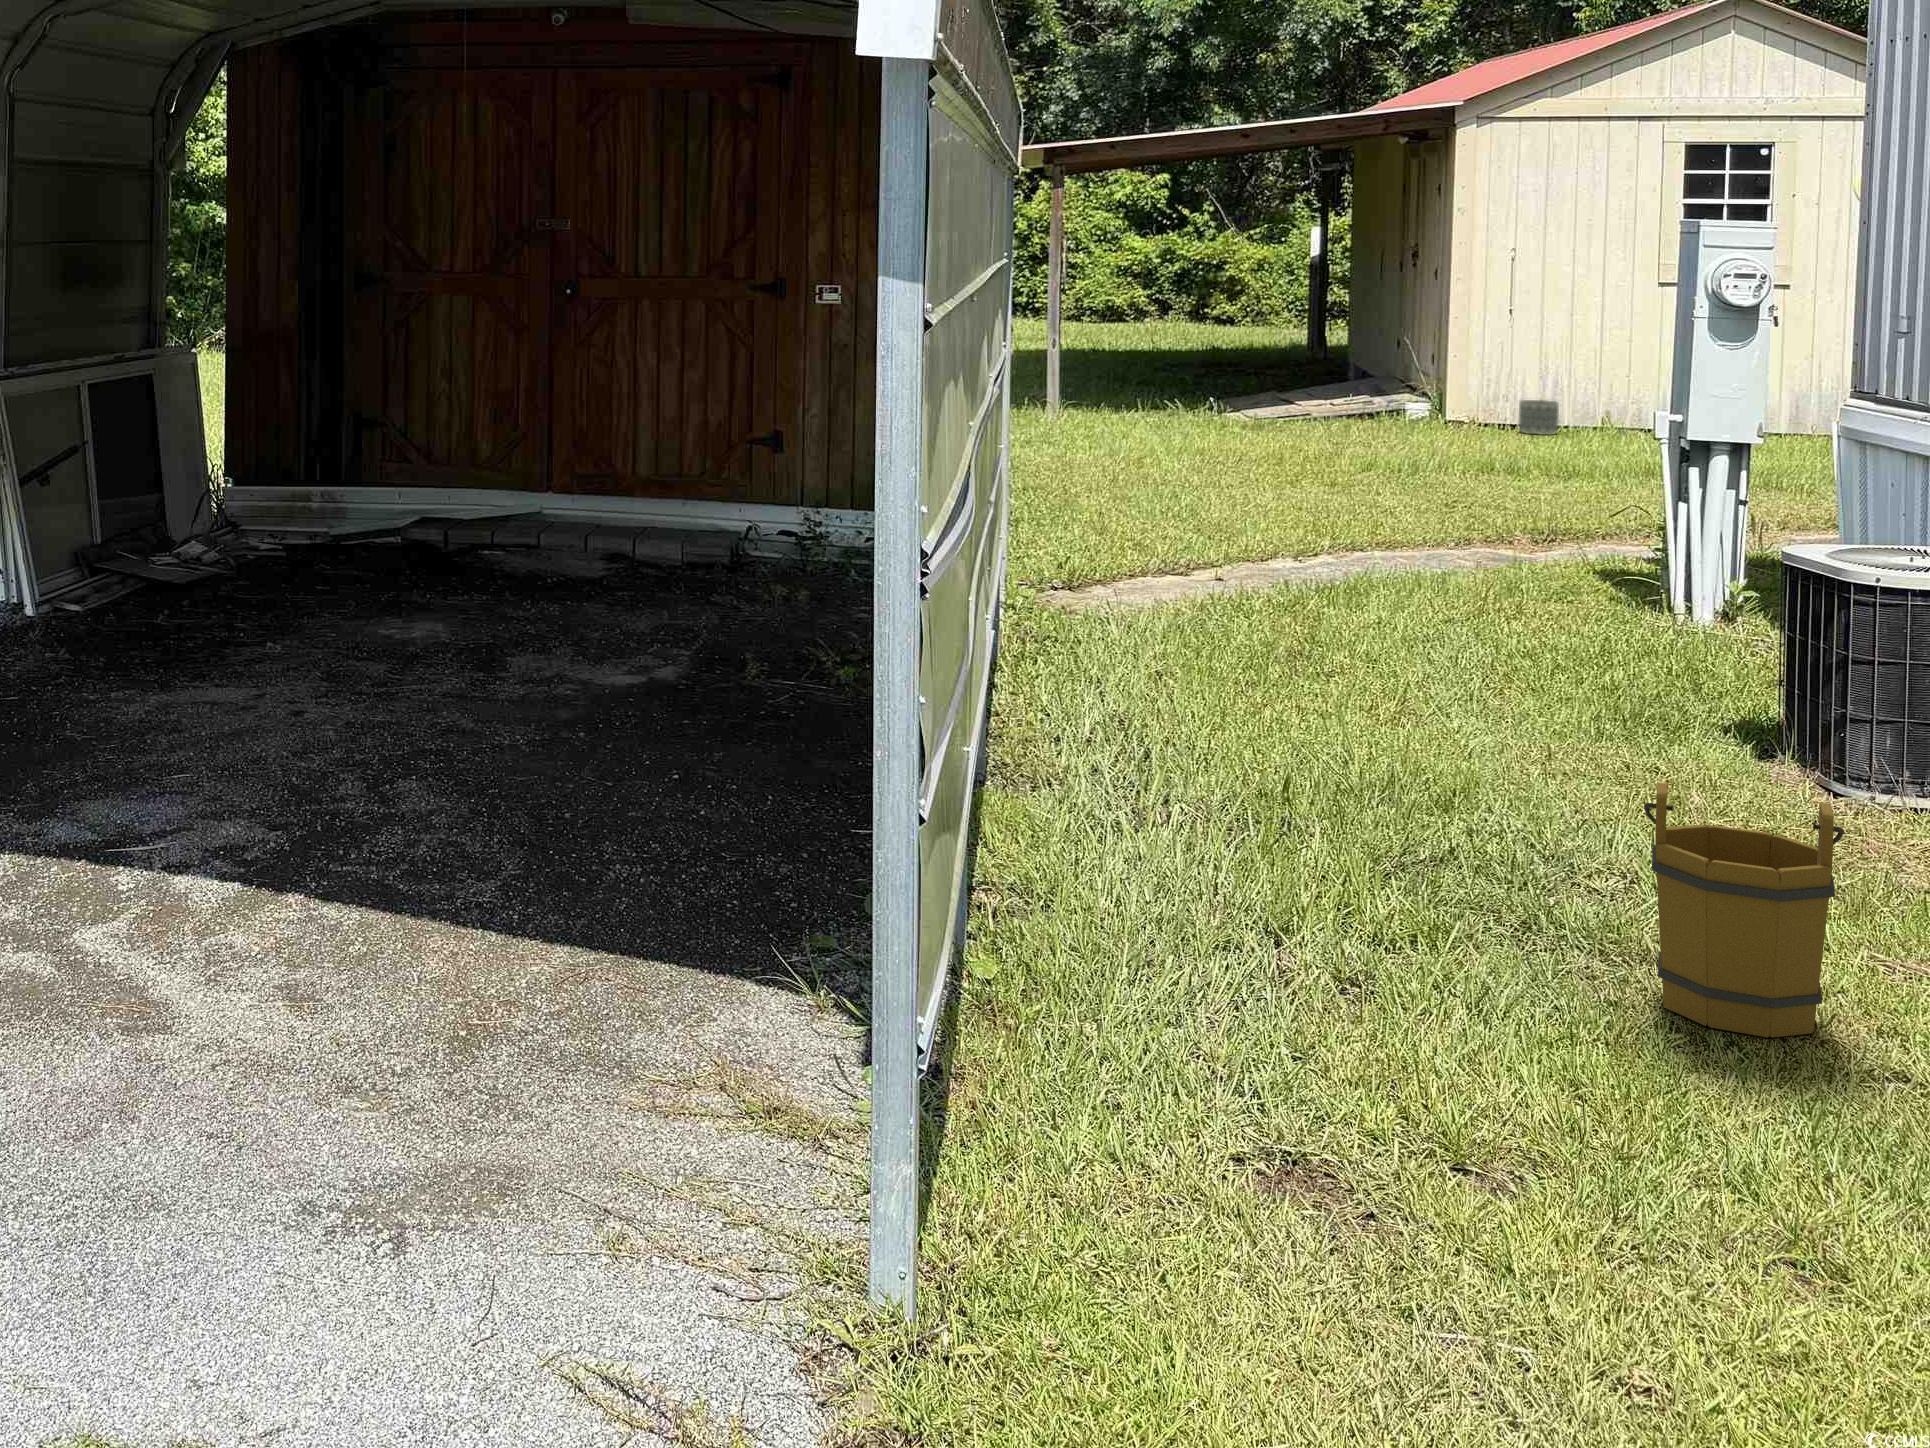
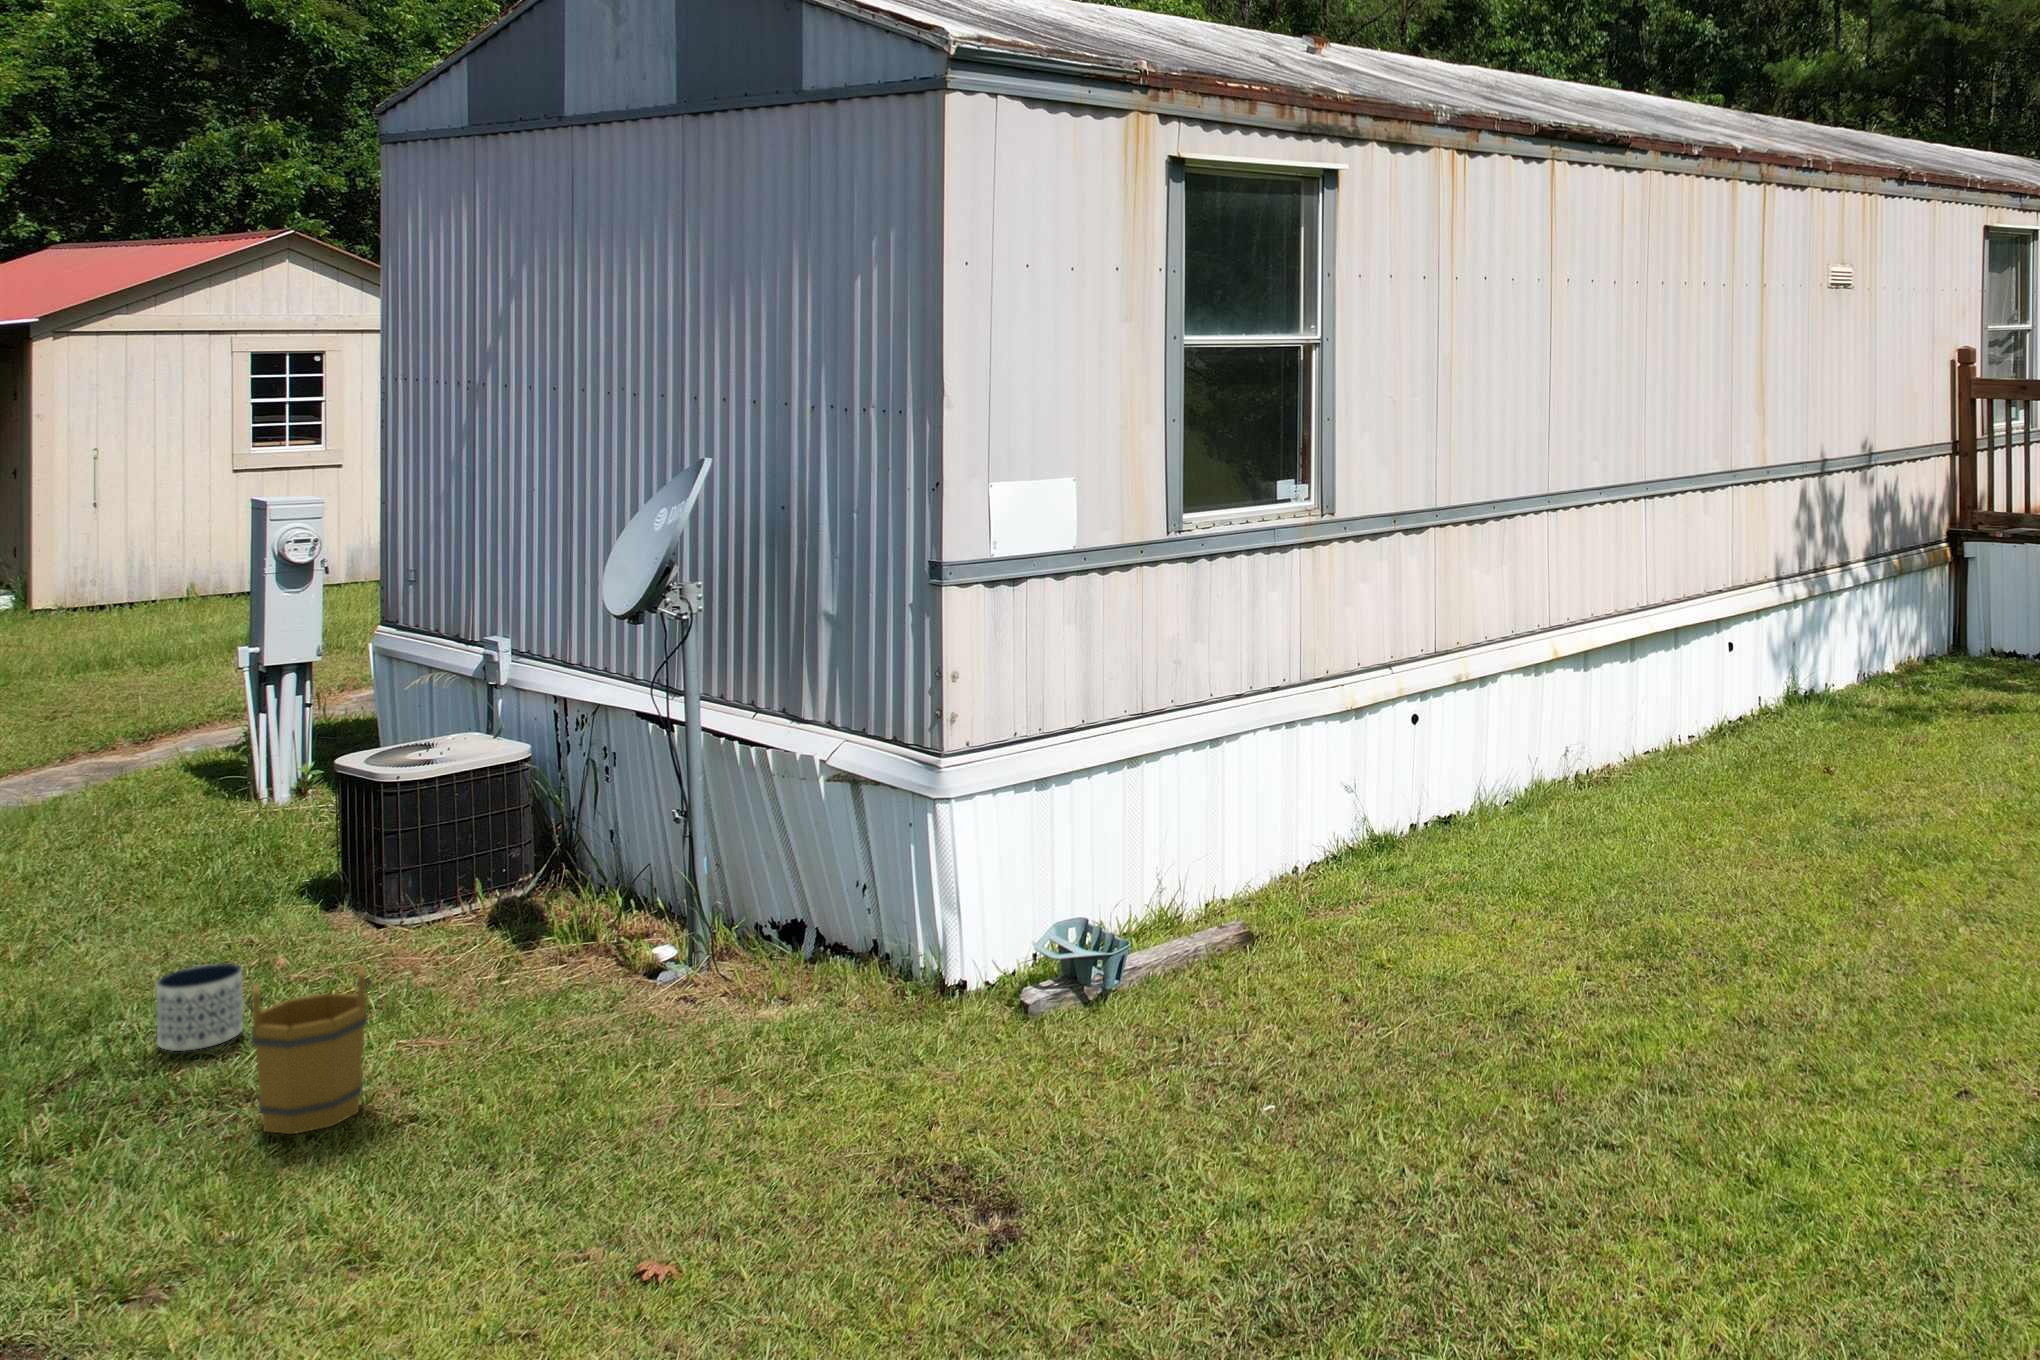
planter: present [1518,400,1559,435] -> present [157,963,243,1051]

